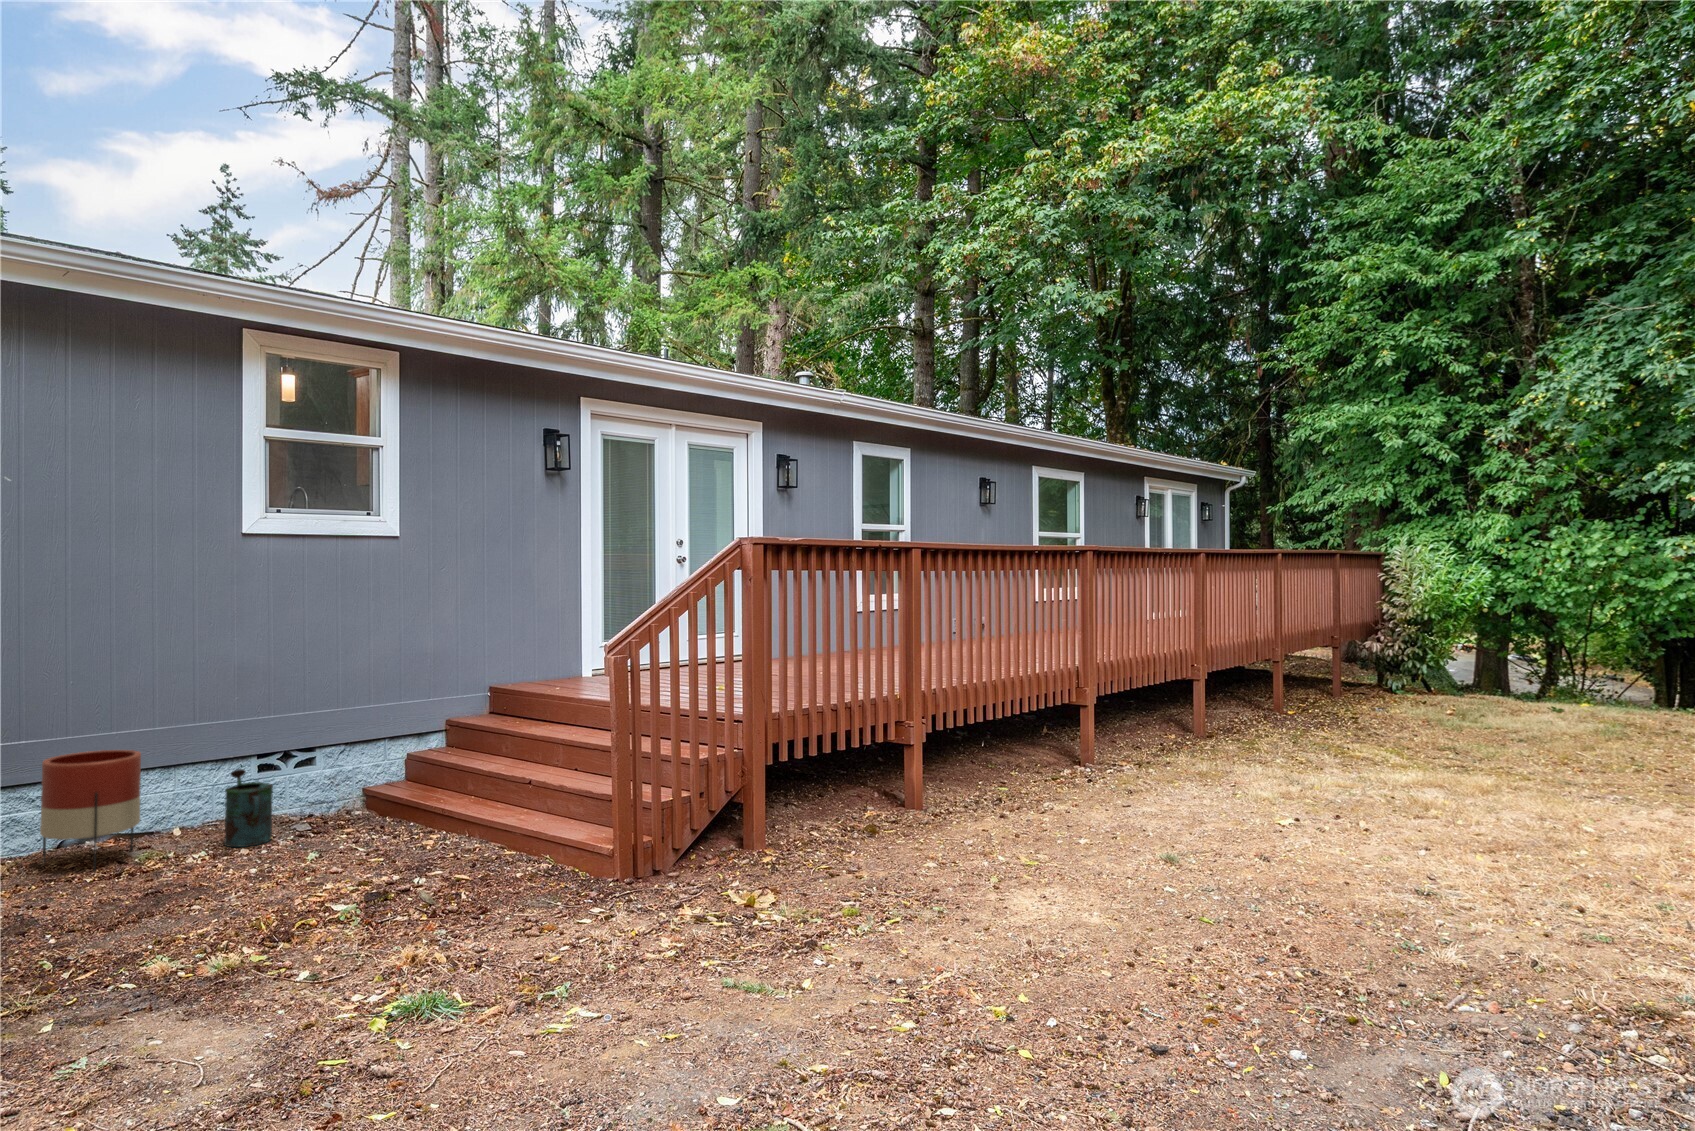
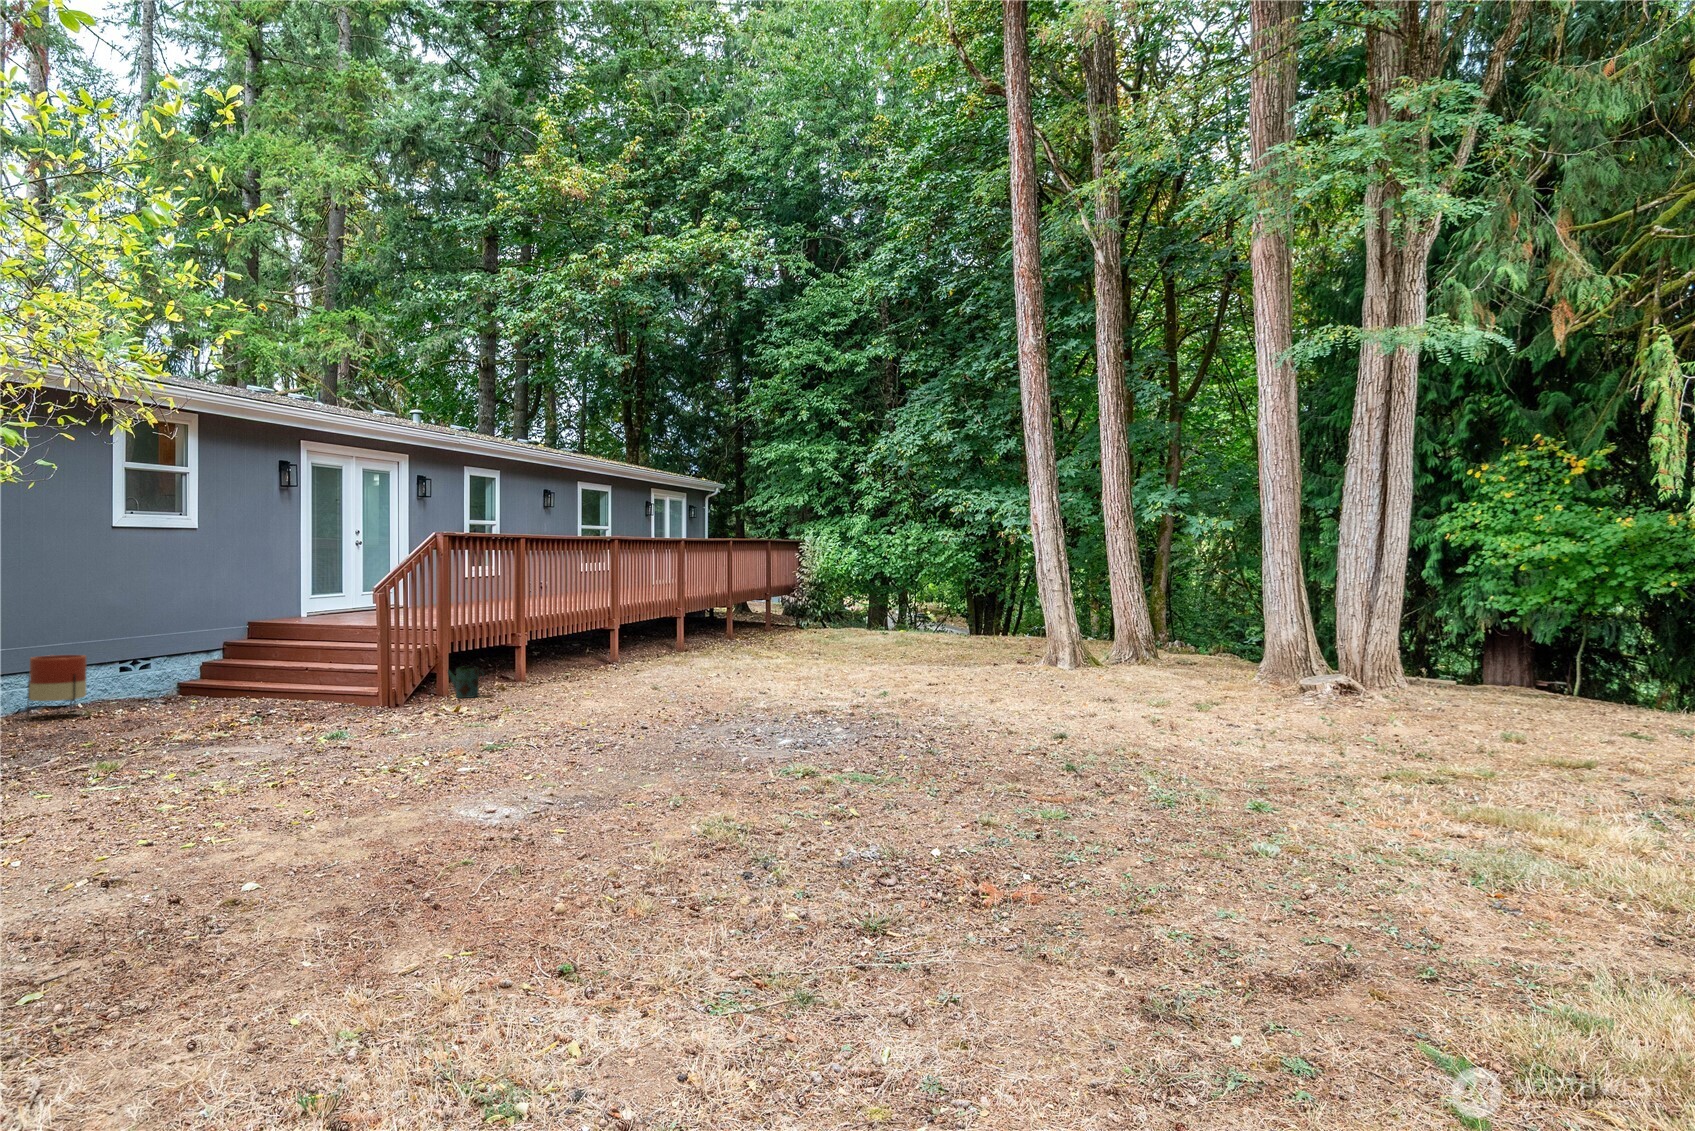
watering can: present [224,769,273,847] -> present [448,666,484,698]

